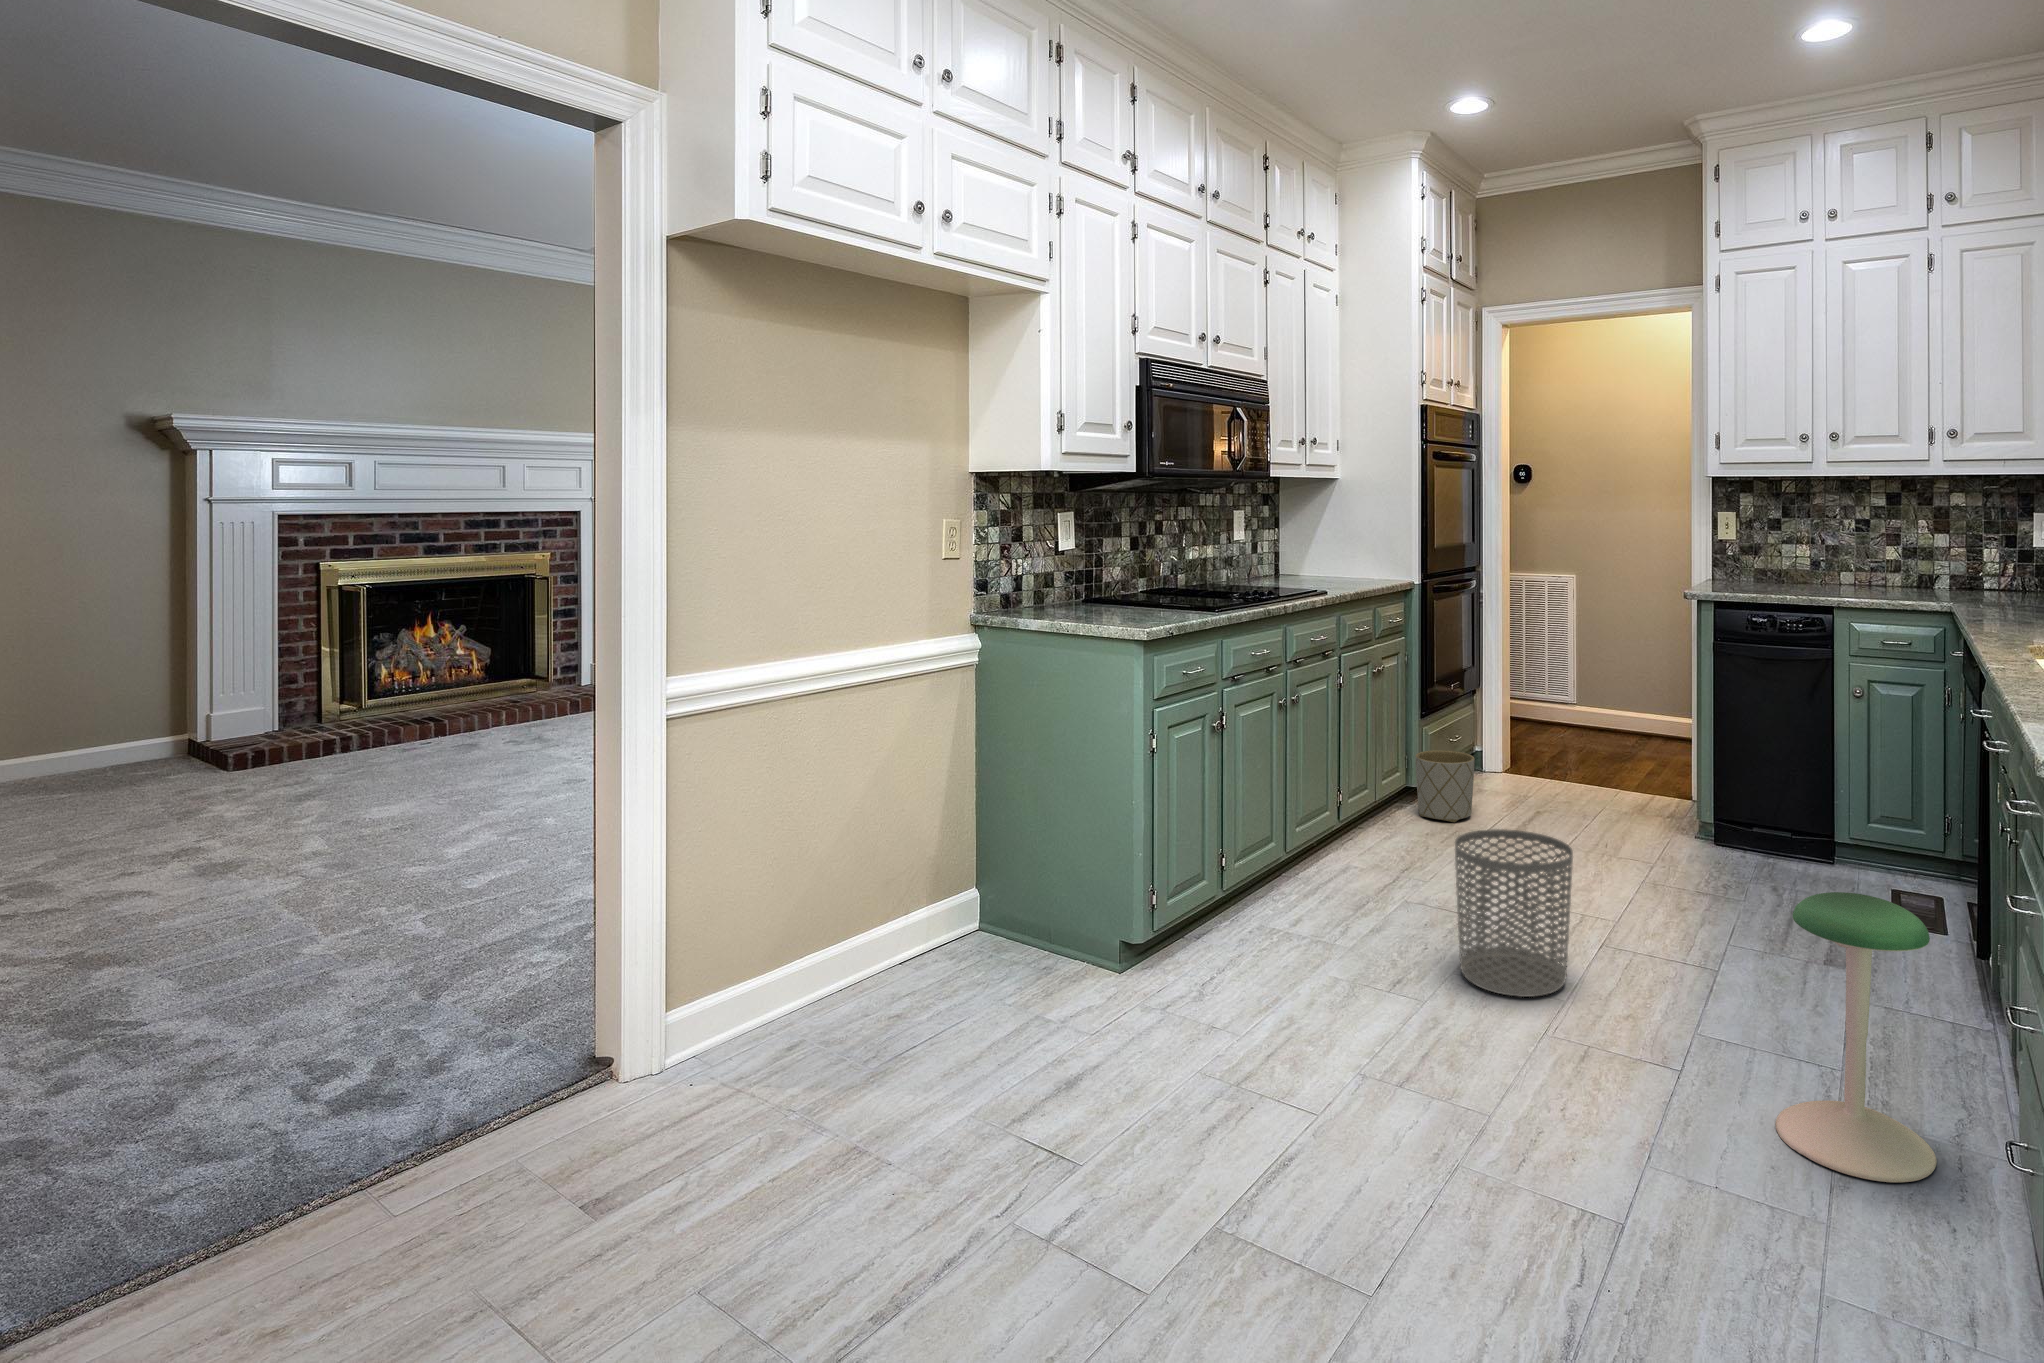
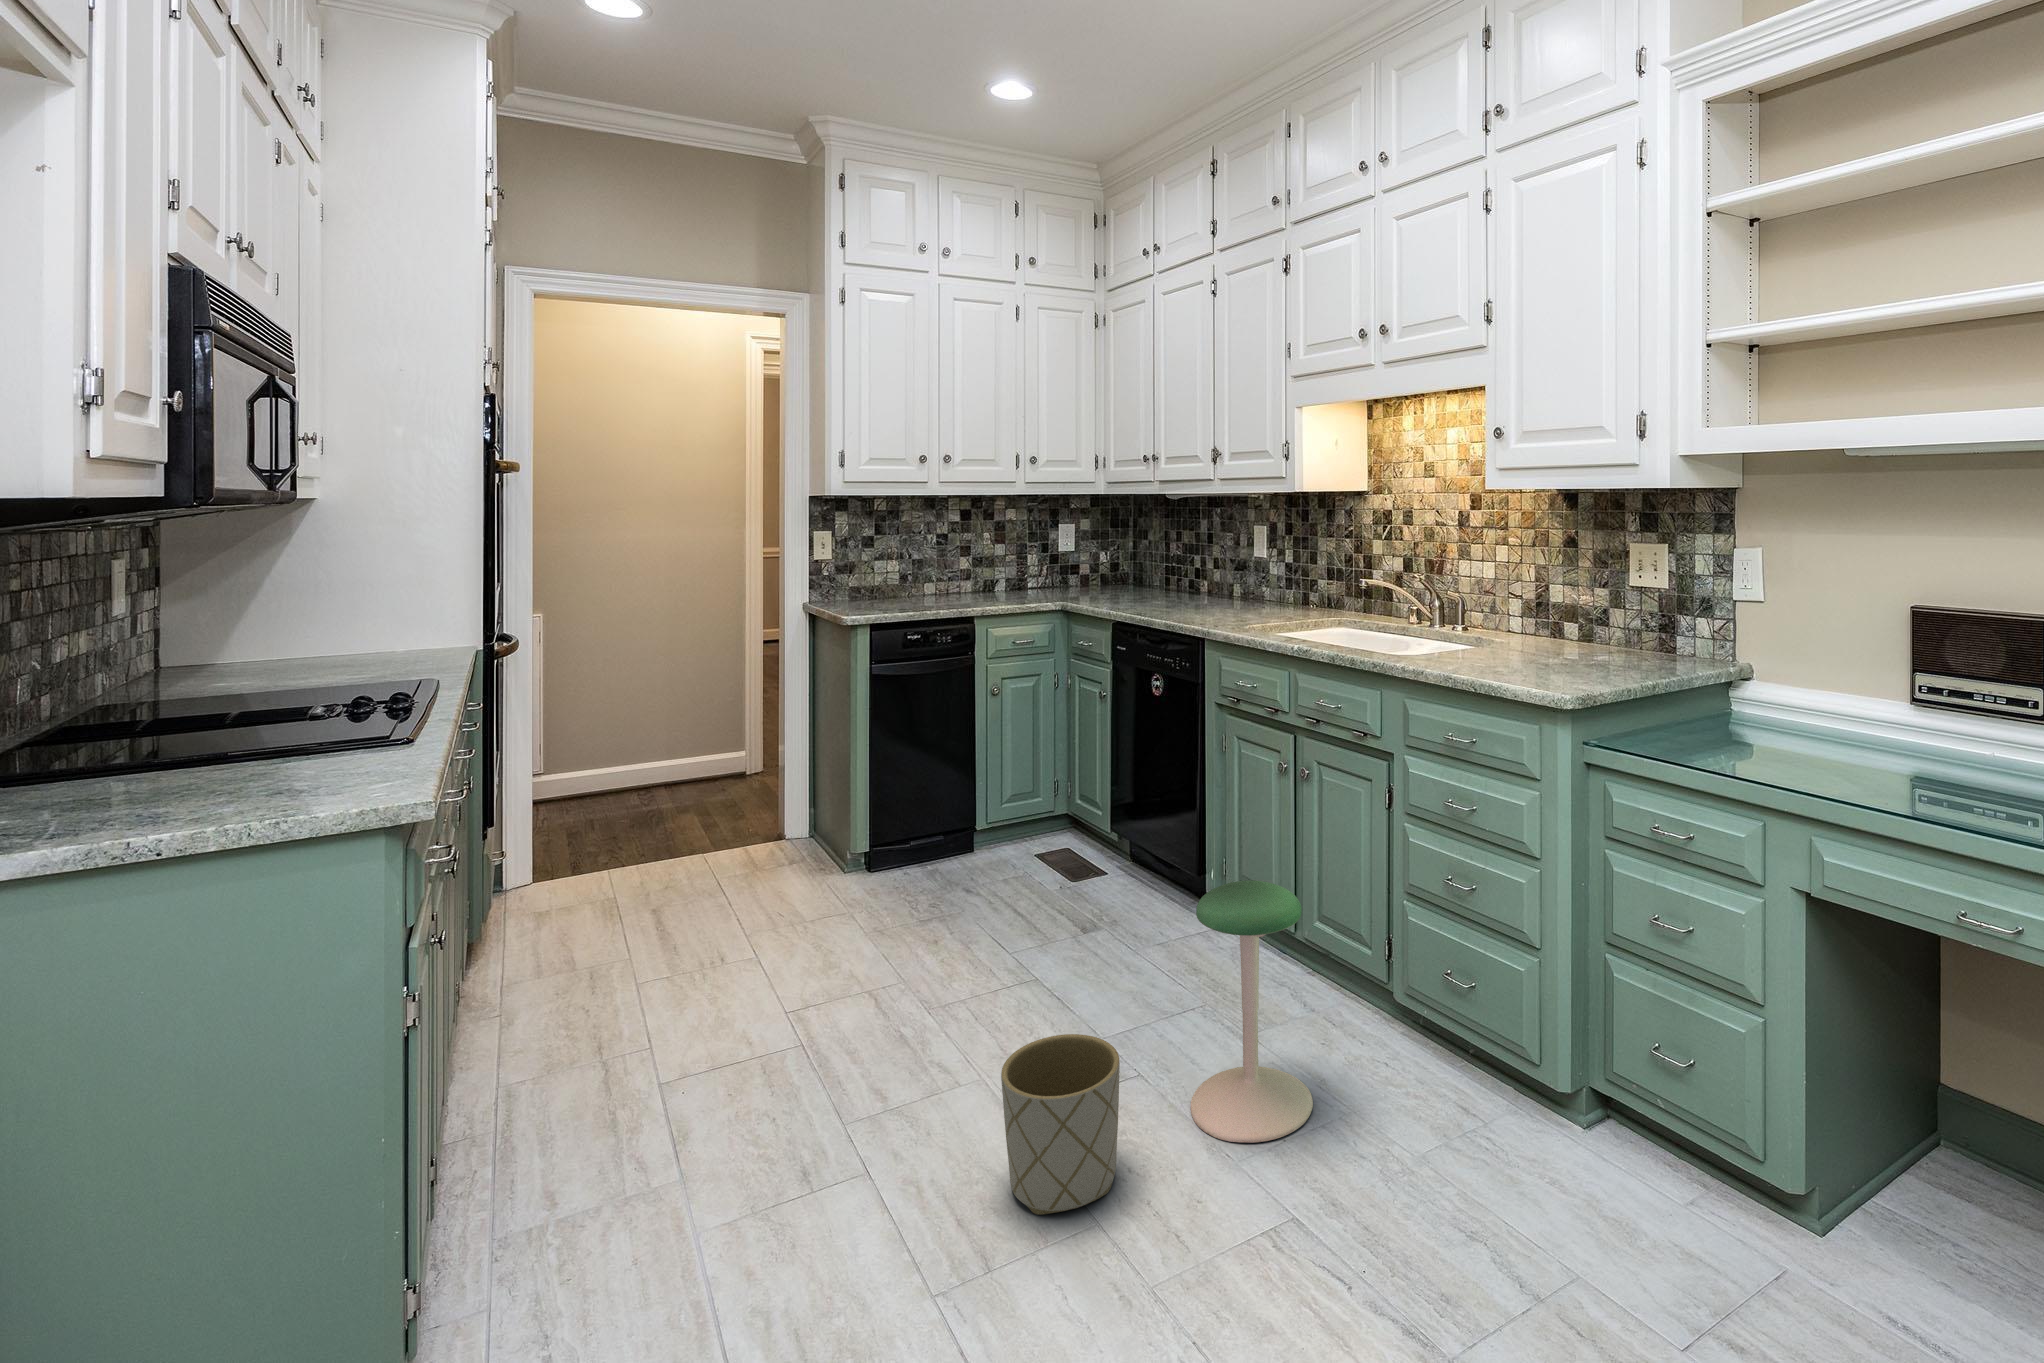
planter: present [1415,750,1475,822] -> present [1001,1034,1120,1215]
waste bin: present [1455,829,1573,997] -> none [763,933,913,1158]

